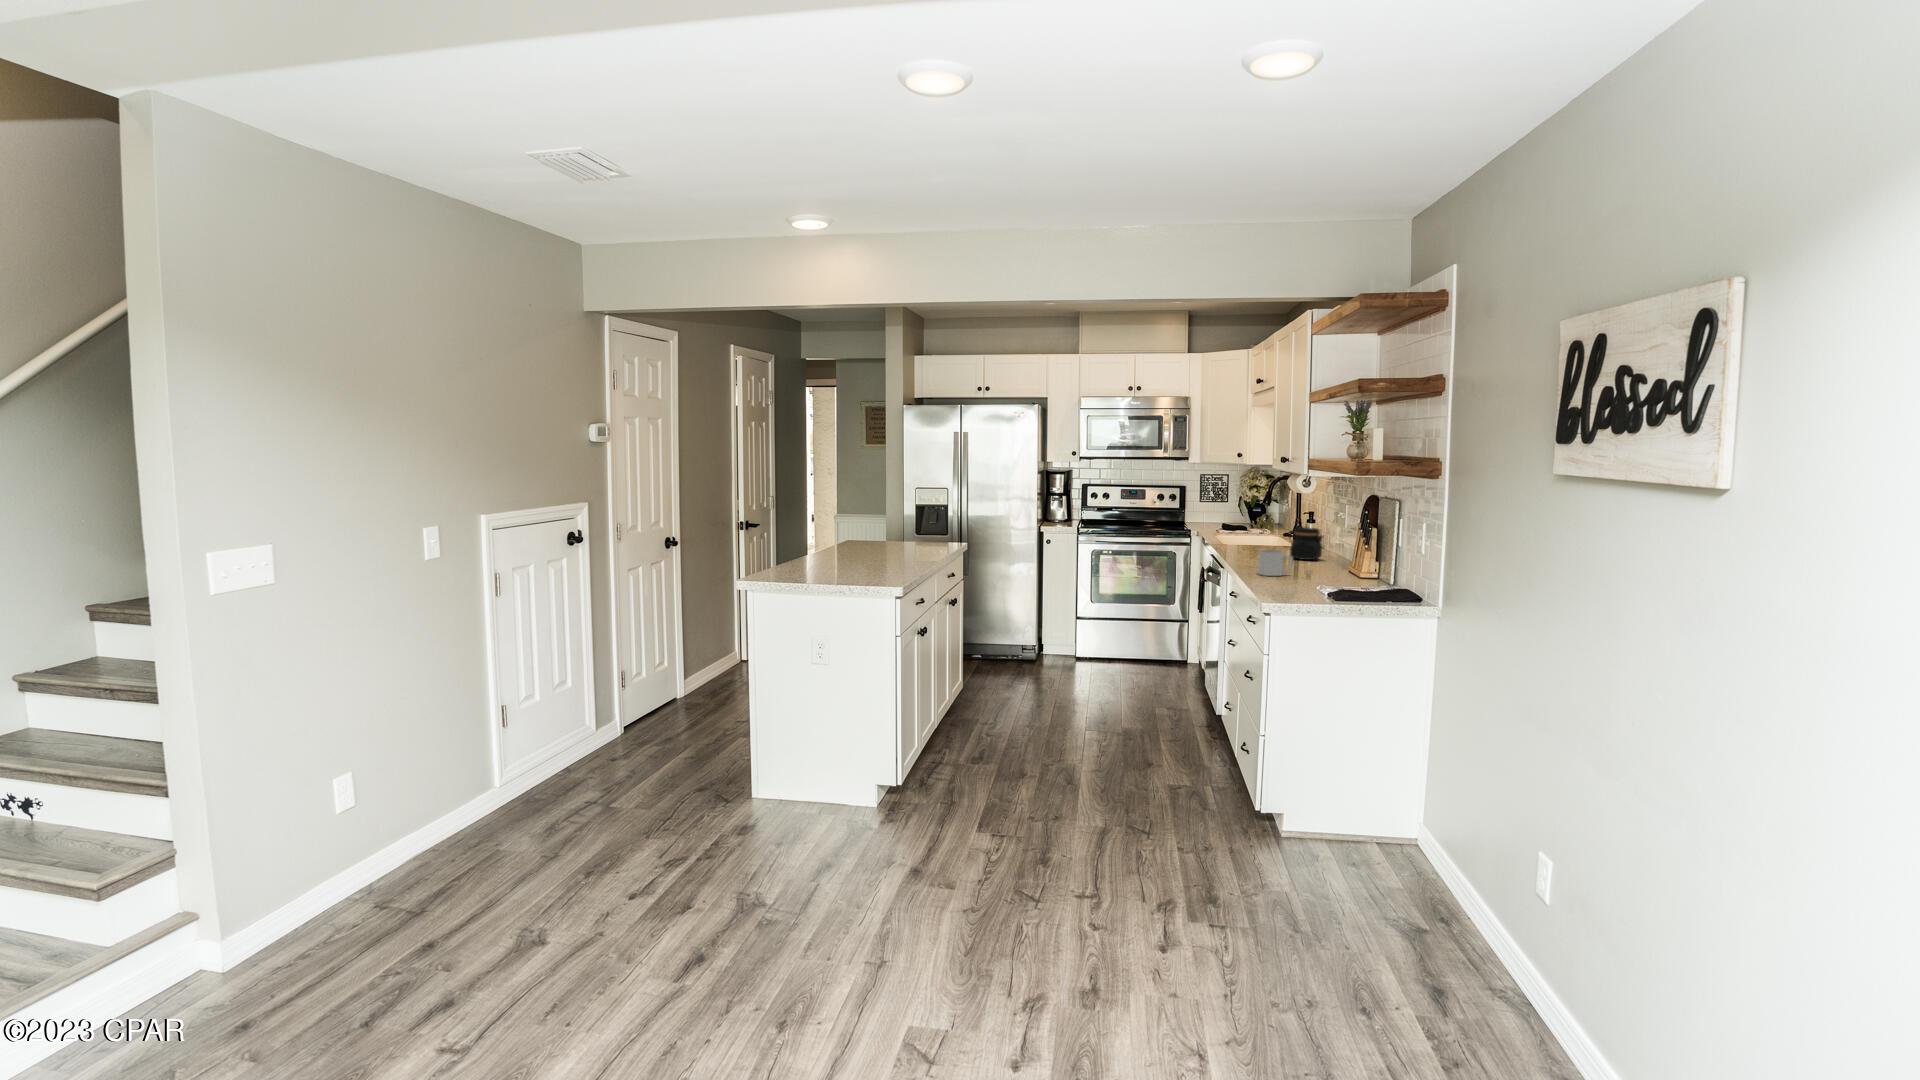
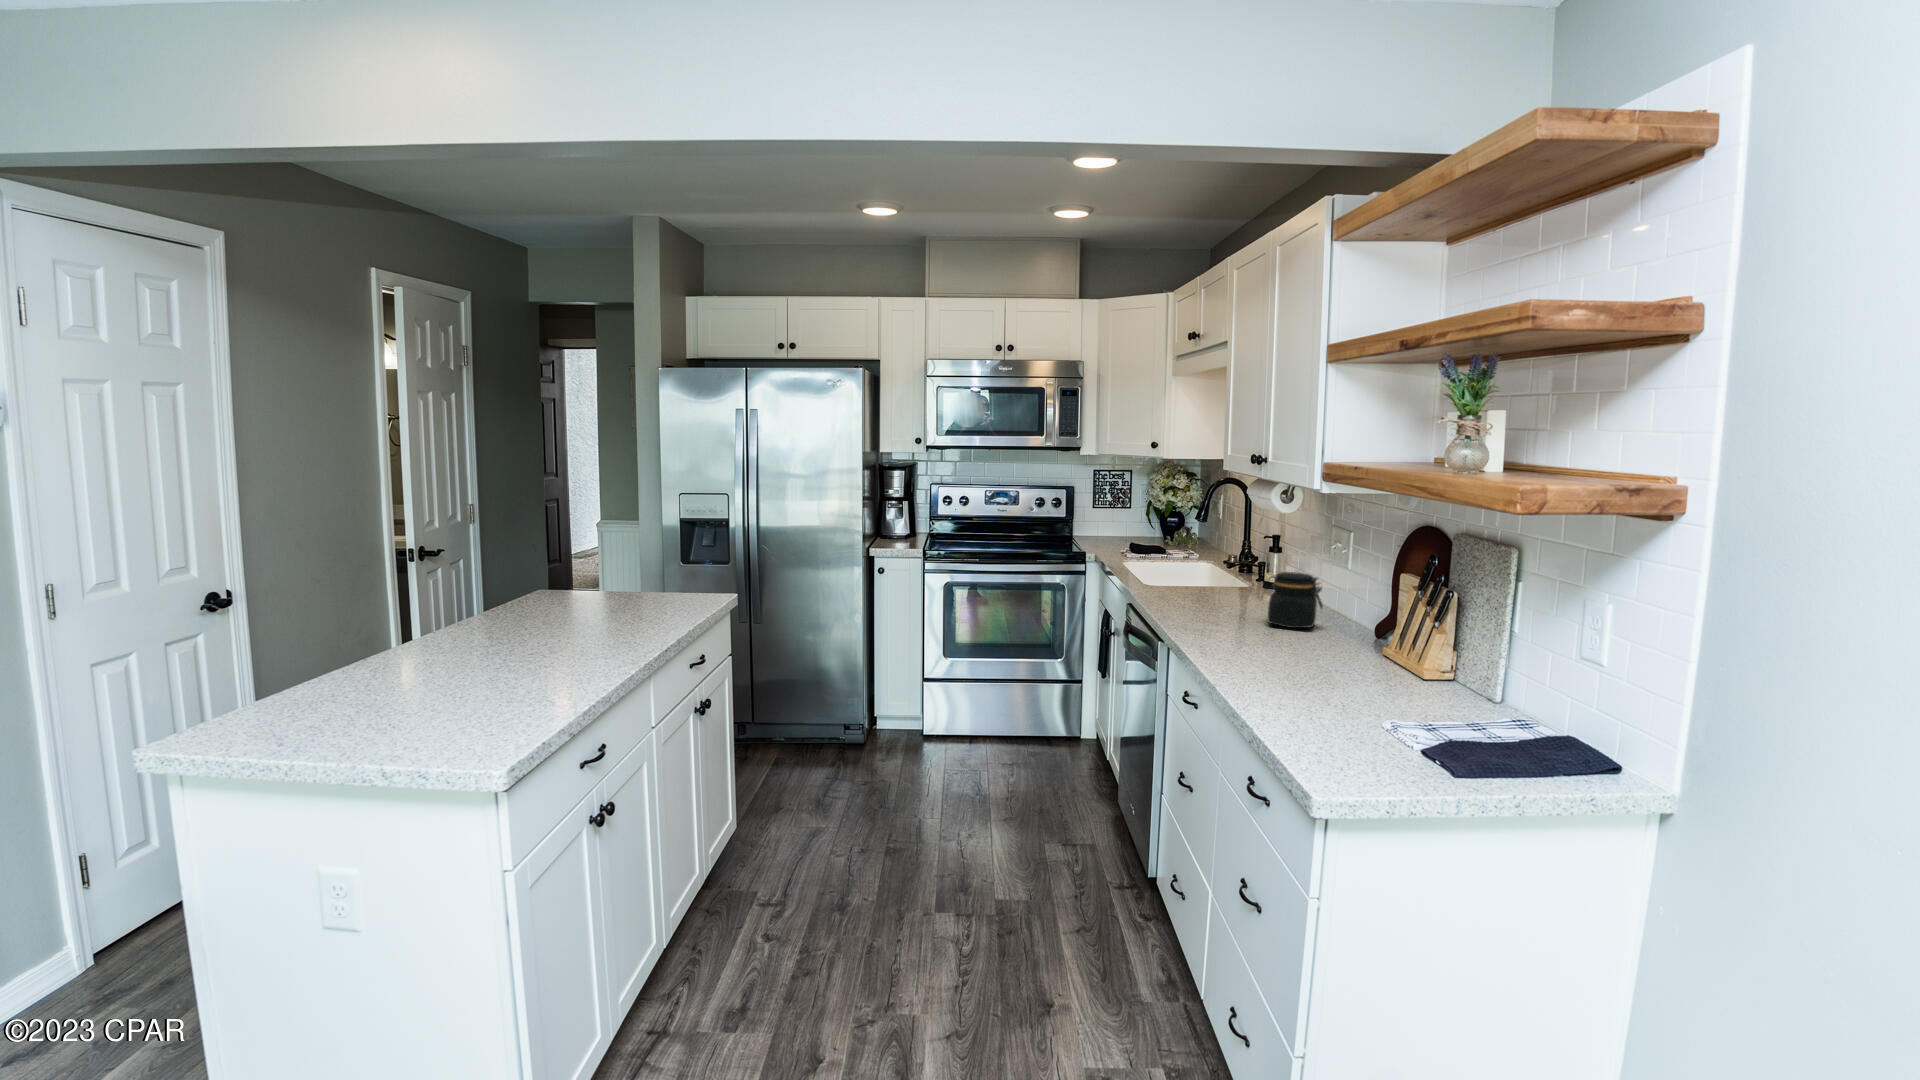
mug: present [1258,550,1293,576] -> none [1247,636,1312,690]

